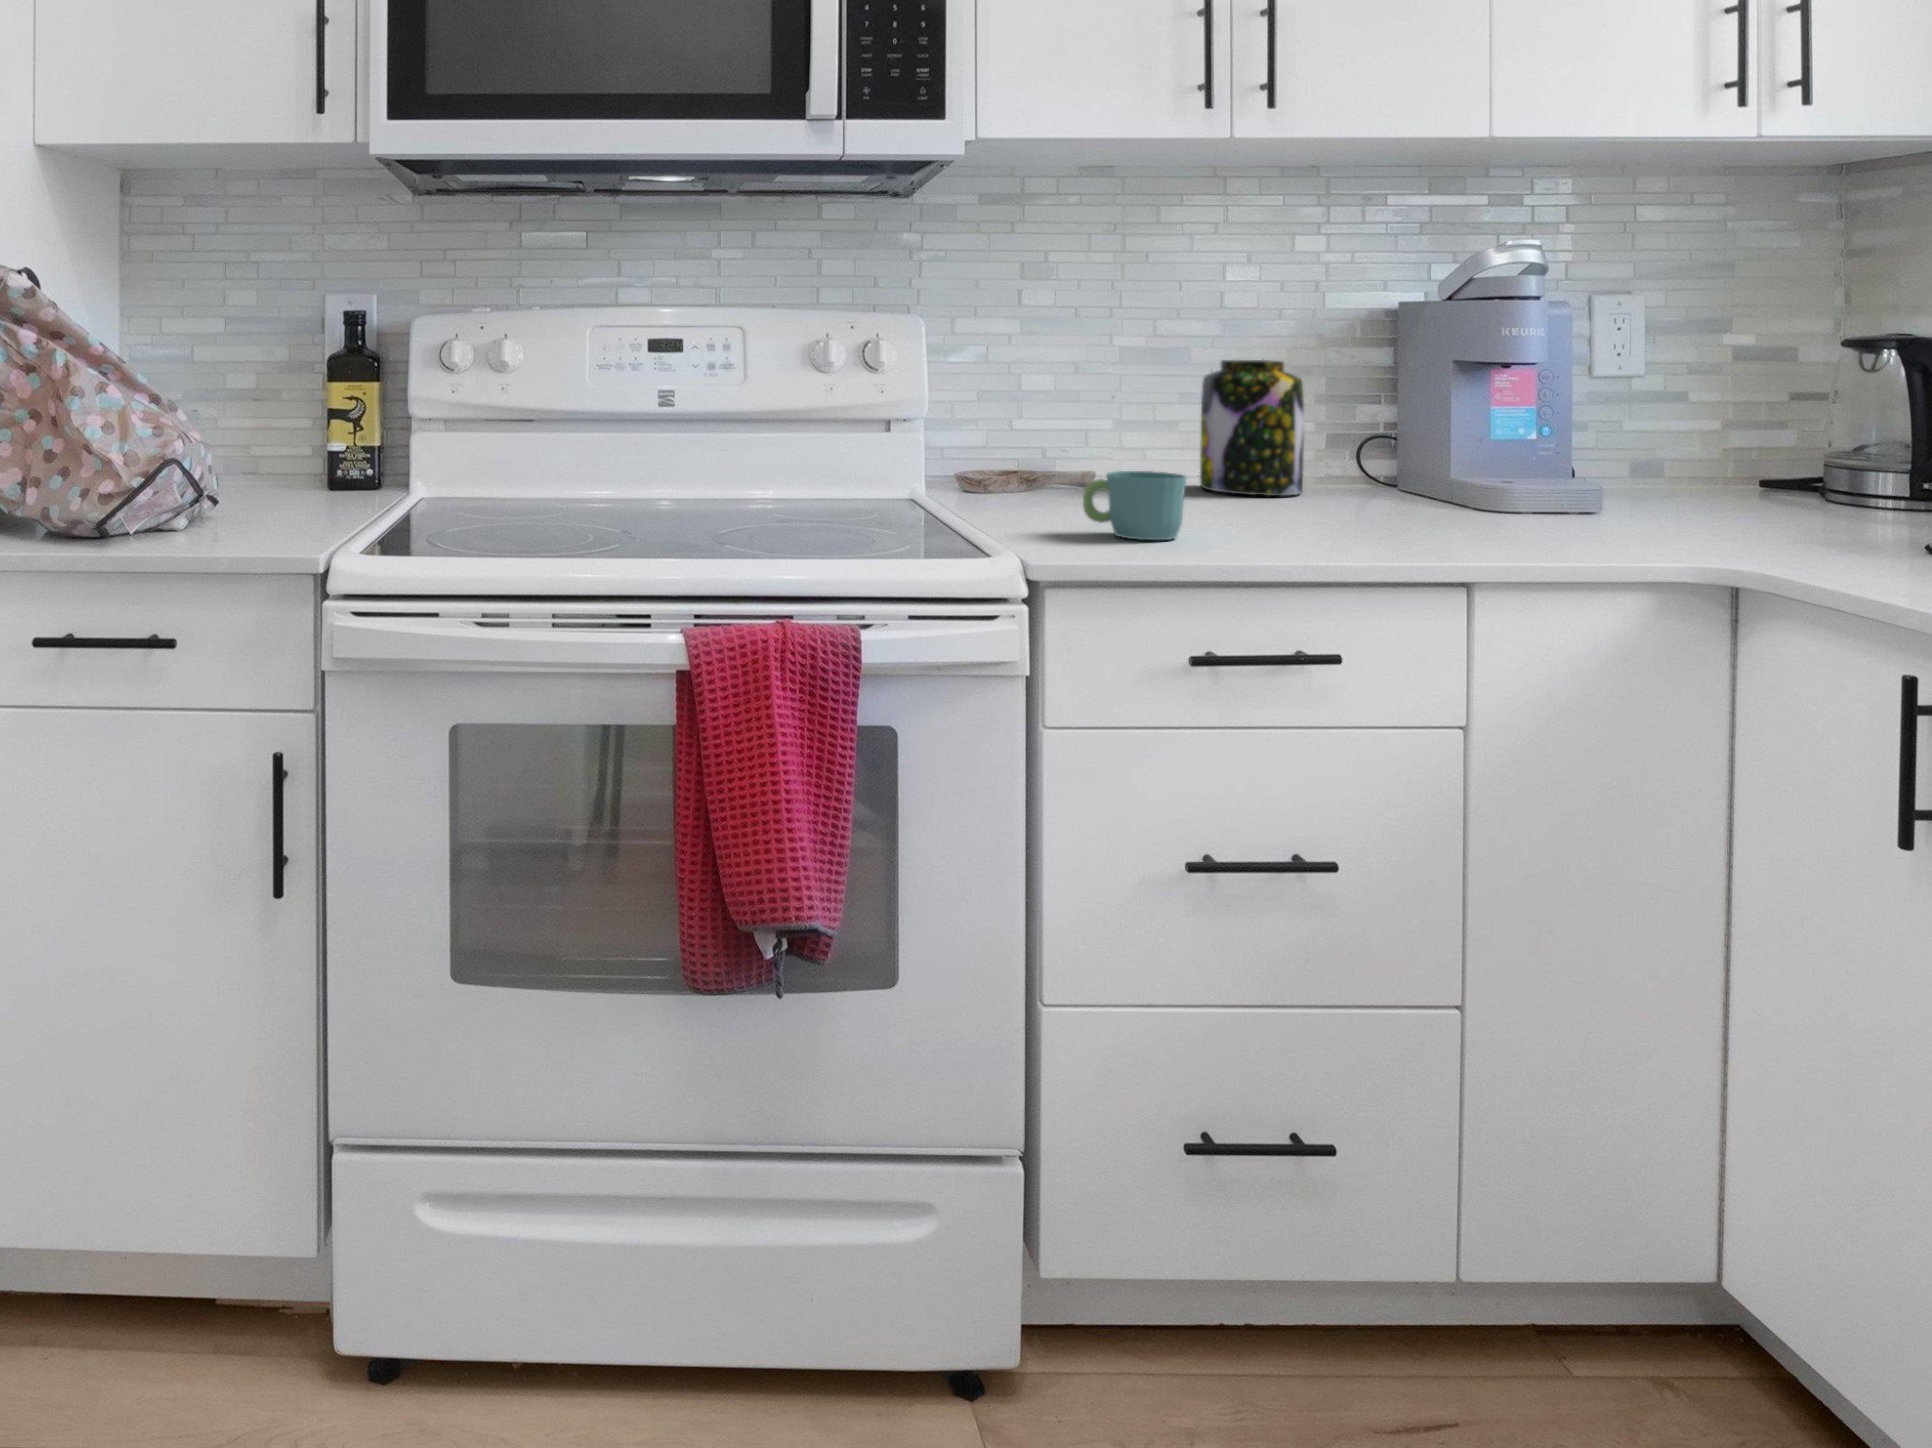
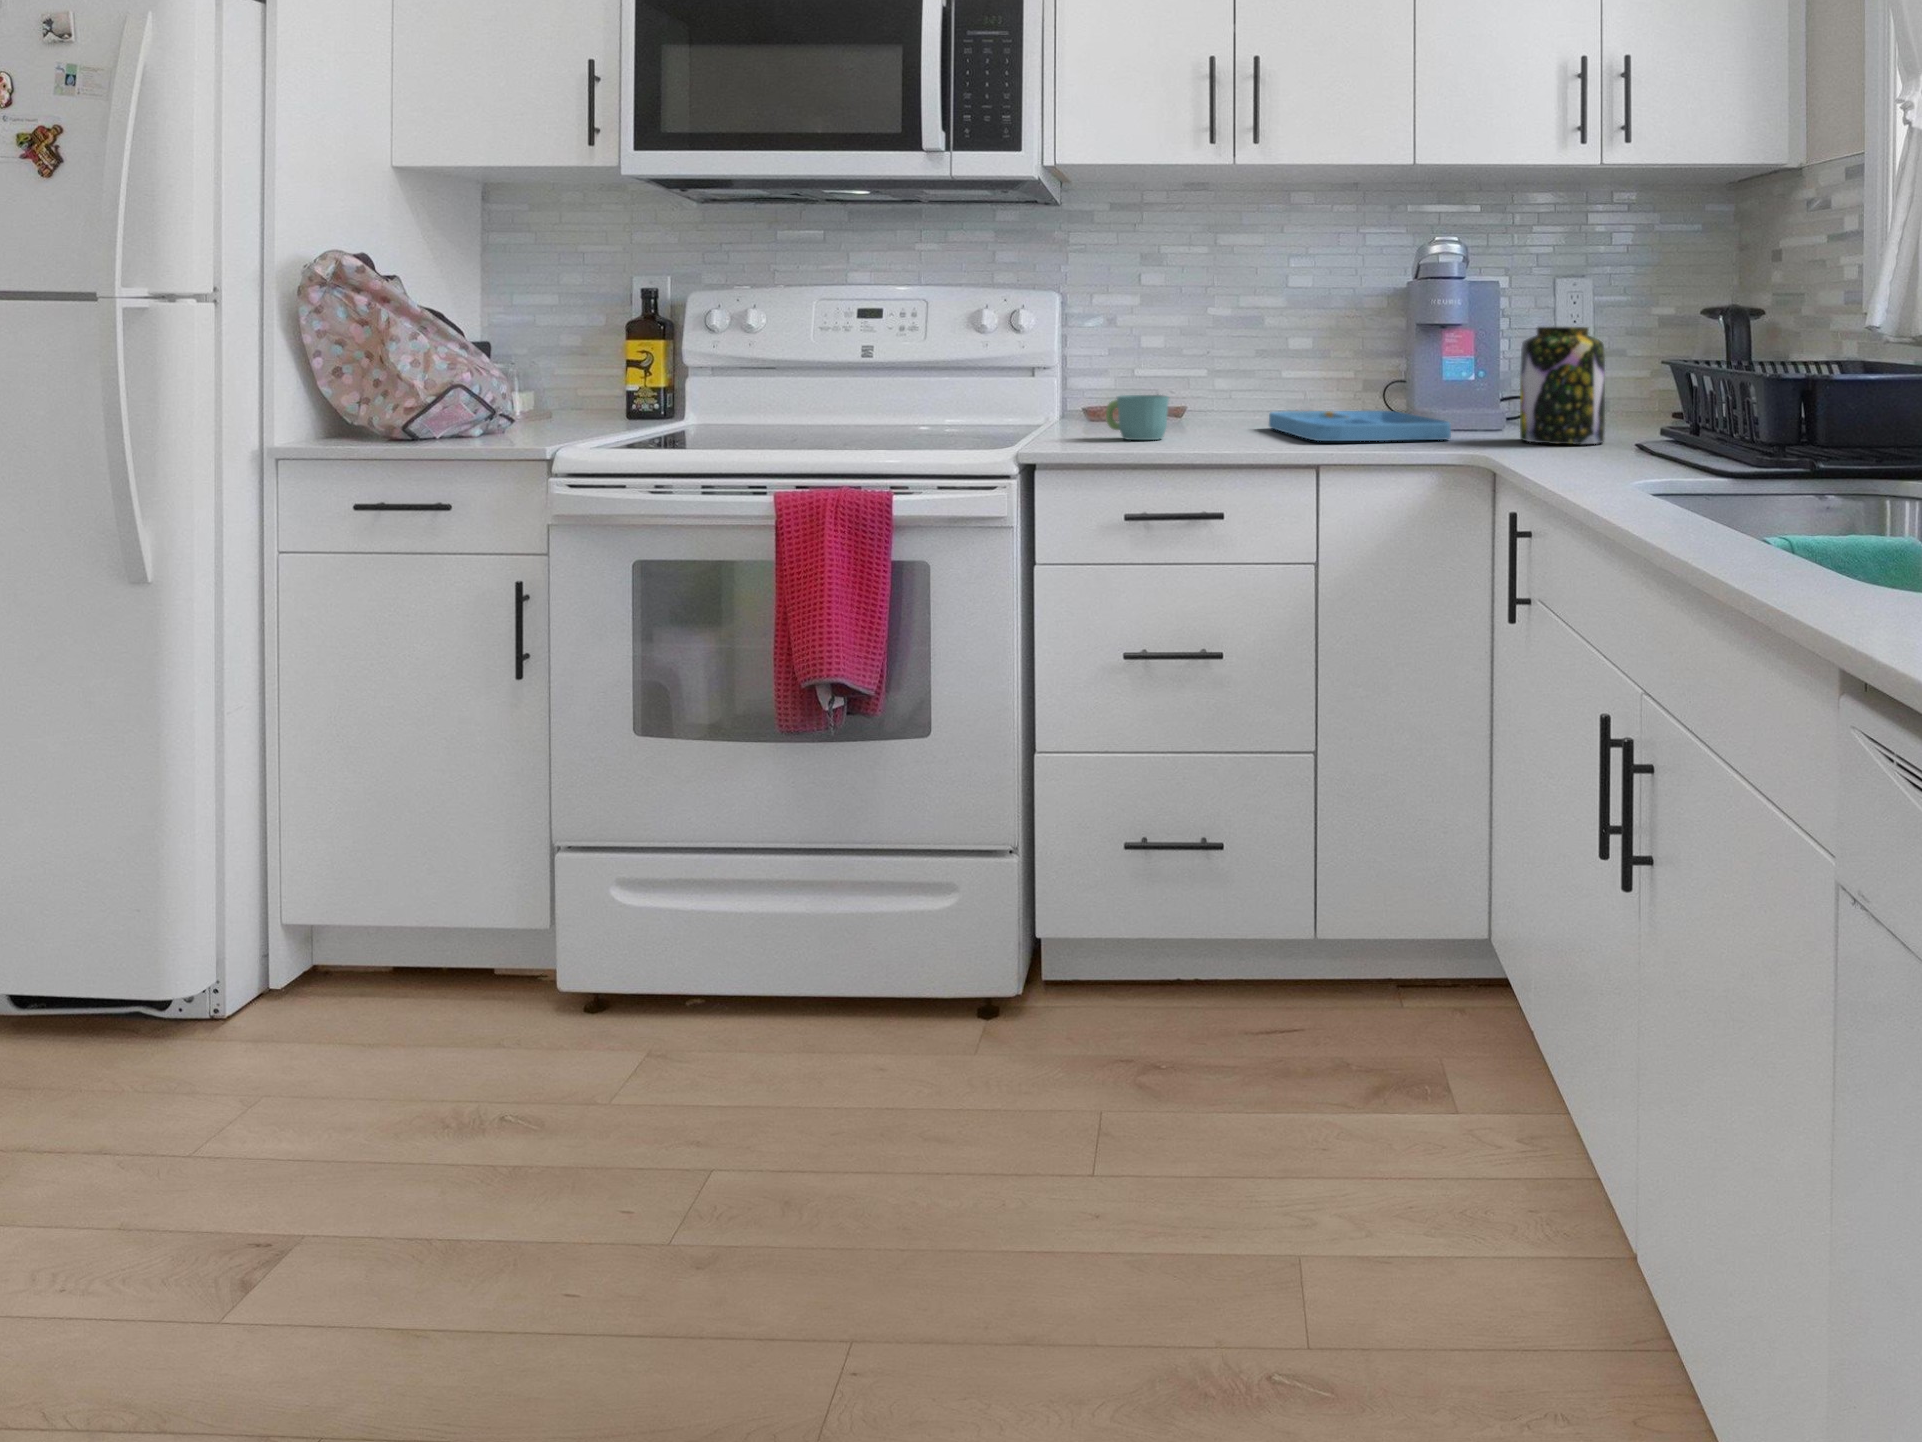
jar: present [1200,360,1304,496] -> present [1520,327,1605,444]
tray: none [1268,485,1623,547] -> present [1269,411,1451,441]

